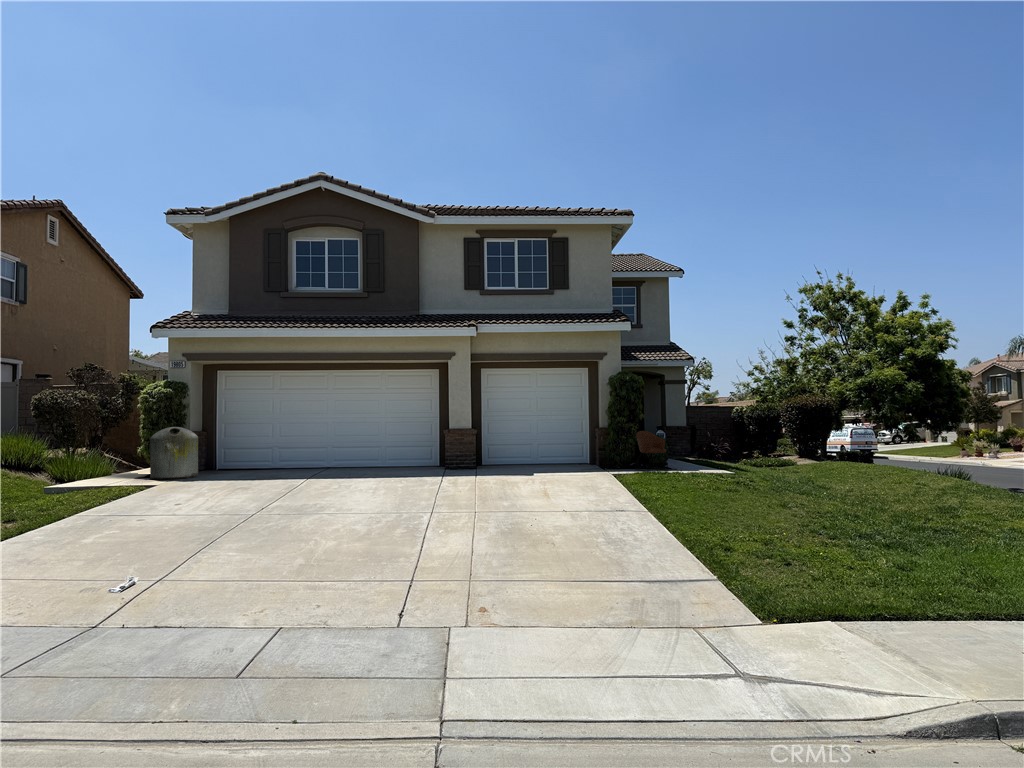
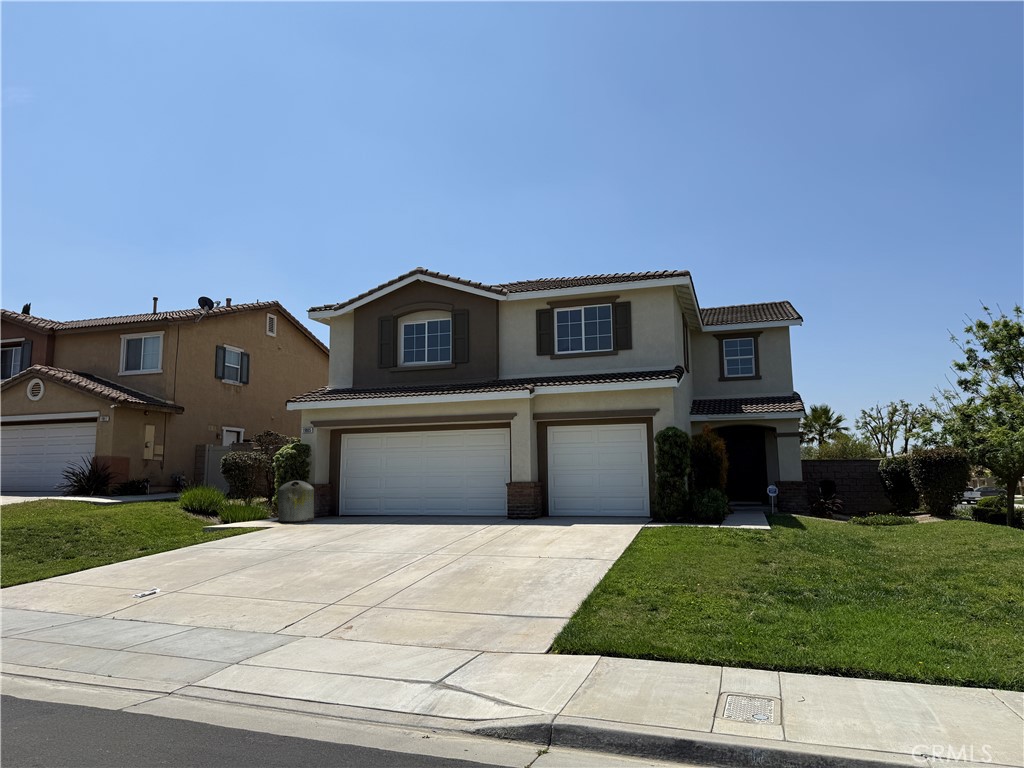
chair: present [636,431,668,472] -> none [679,484,710,524]

